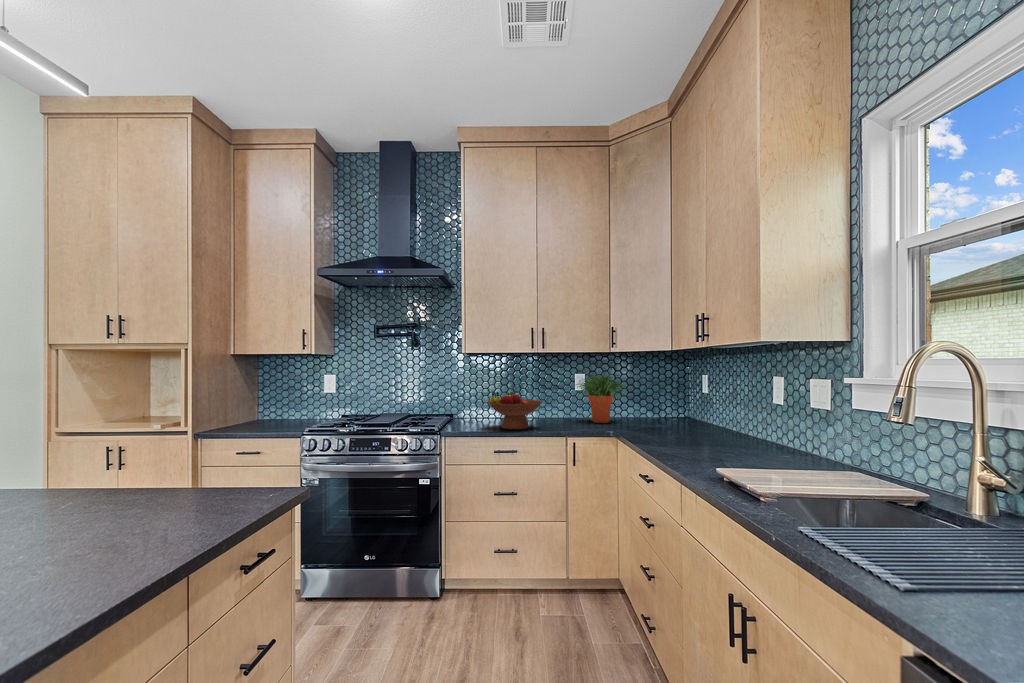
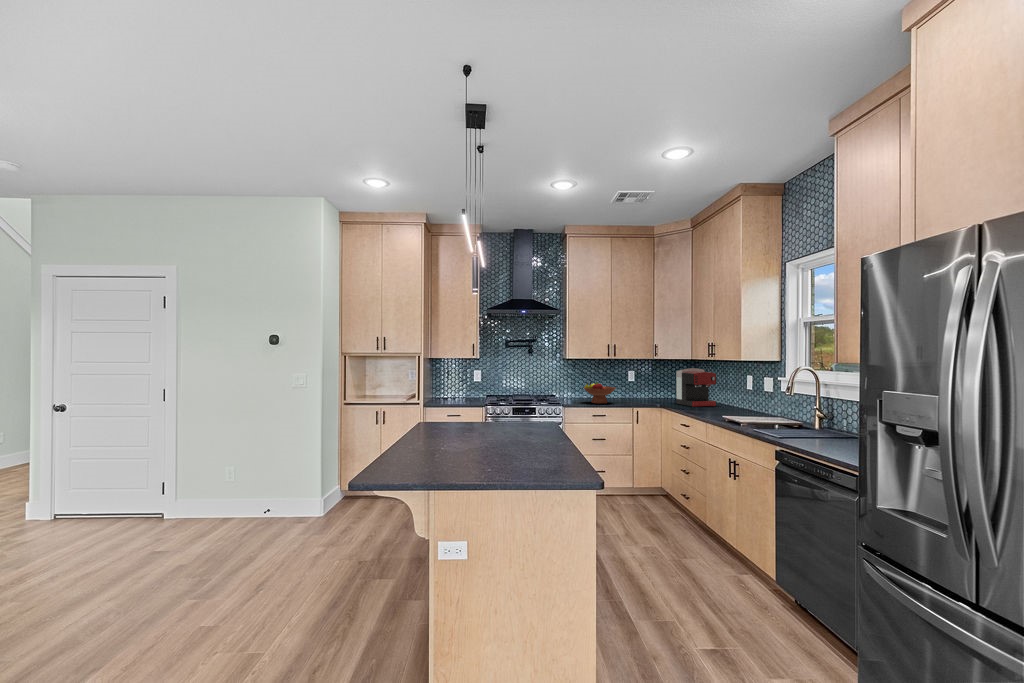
coffee maker: none [647,366,717,435] -> present [676,368,716,407]
potted plant: present [576,375,626,423] -> none [628,372,662,401]

